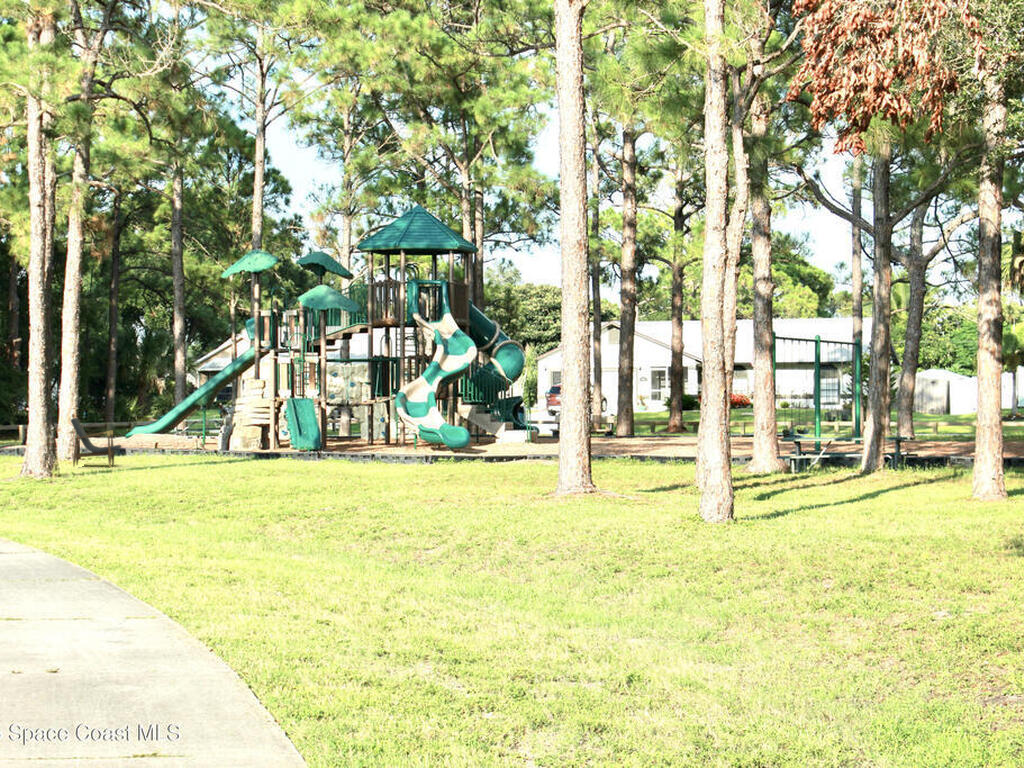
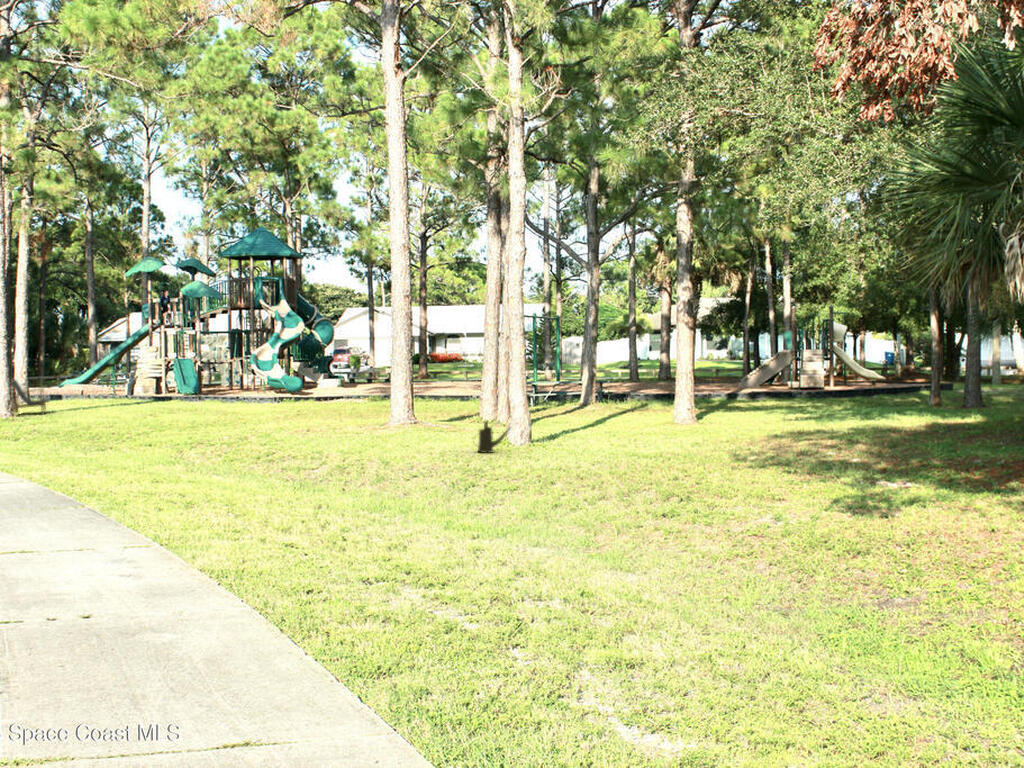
watering can: none [689,482,745,528] -> present [478,422,510,453]

